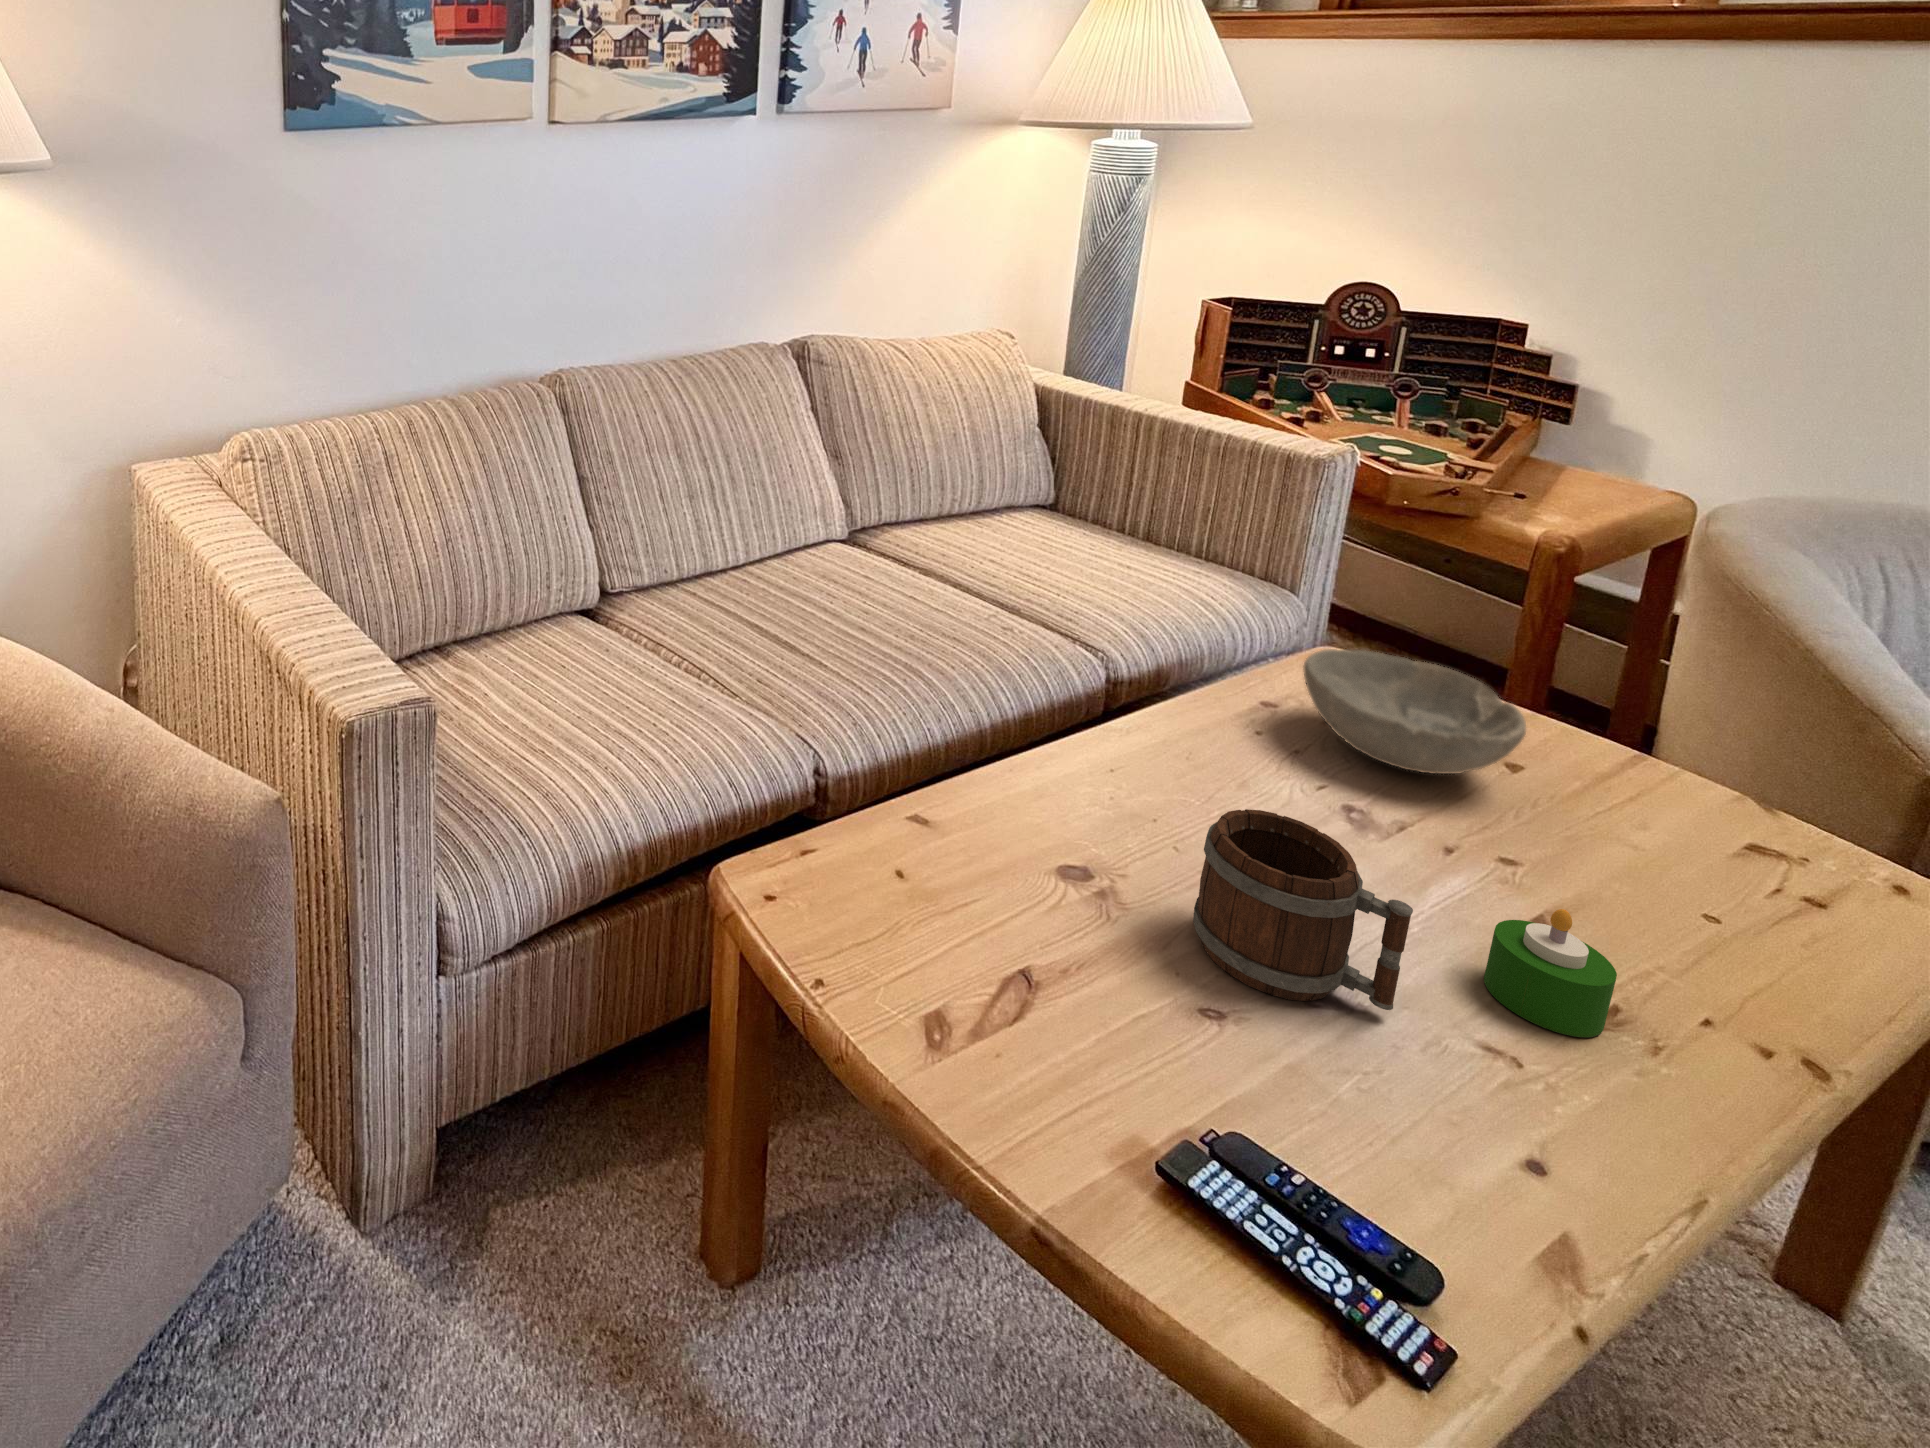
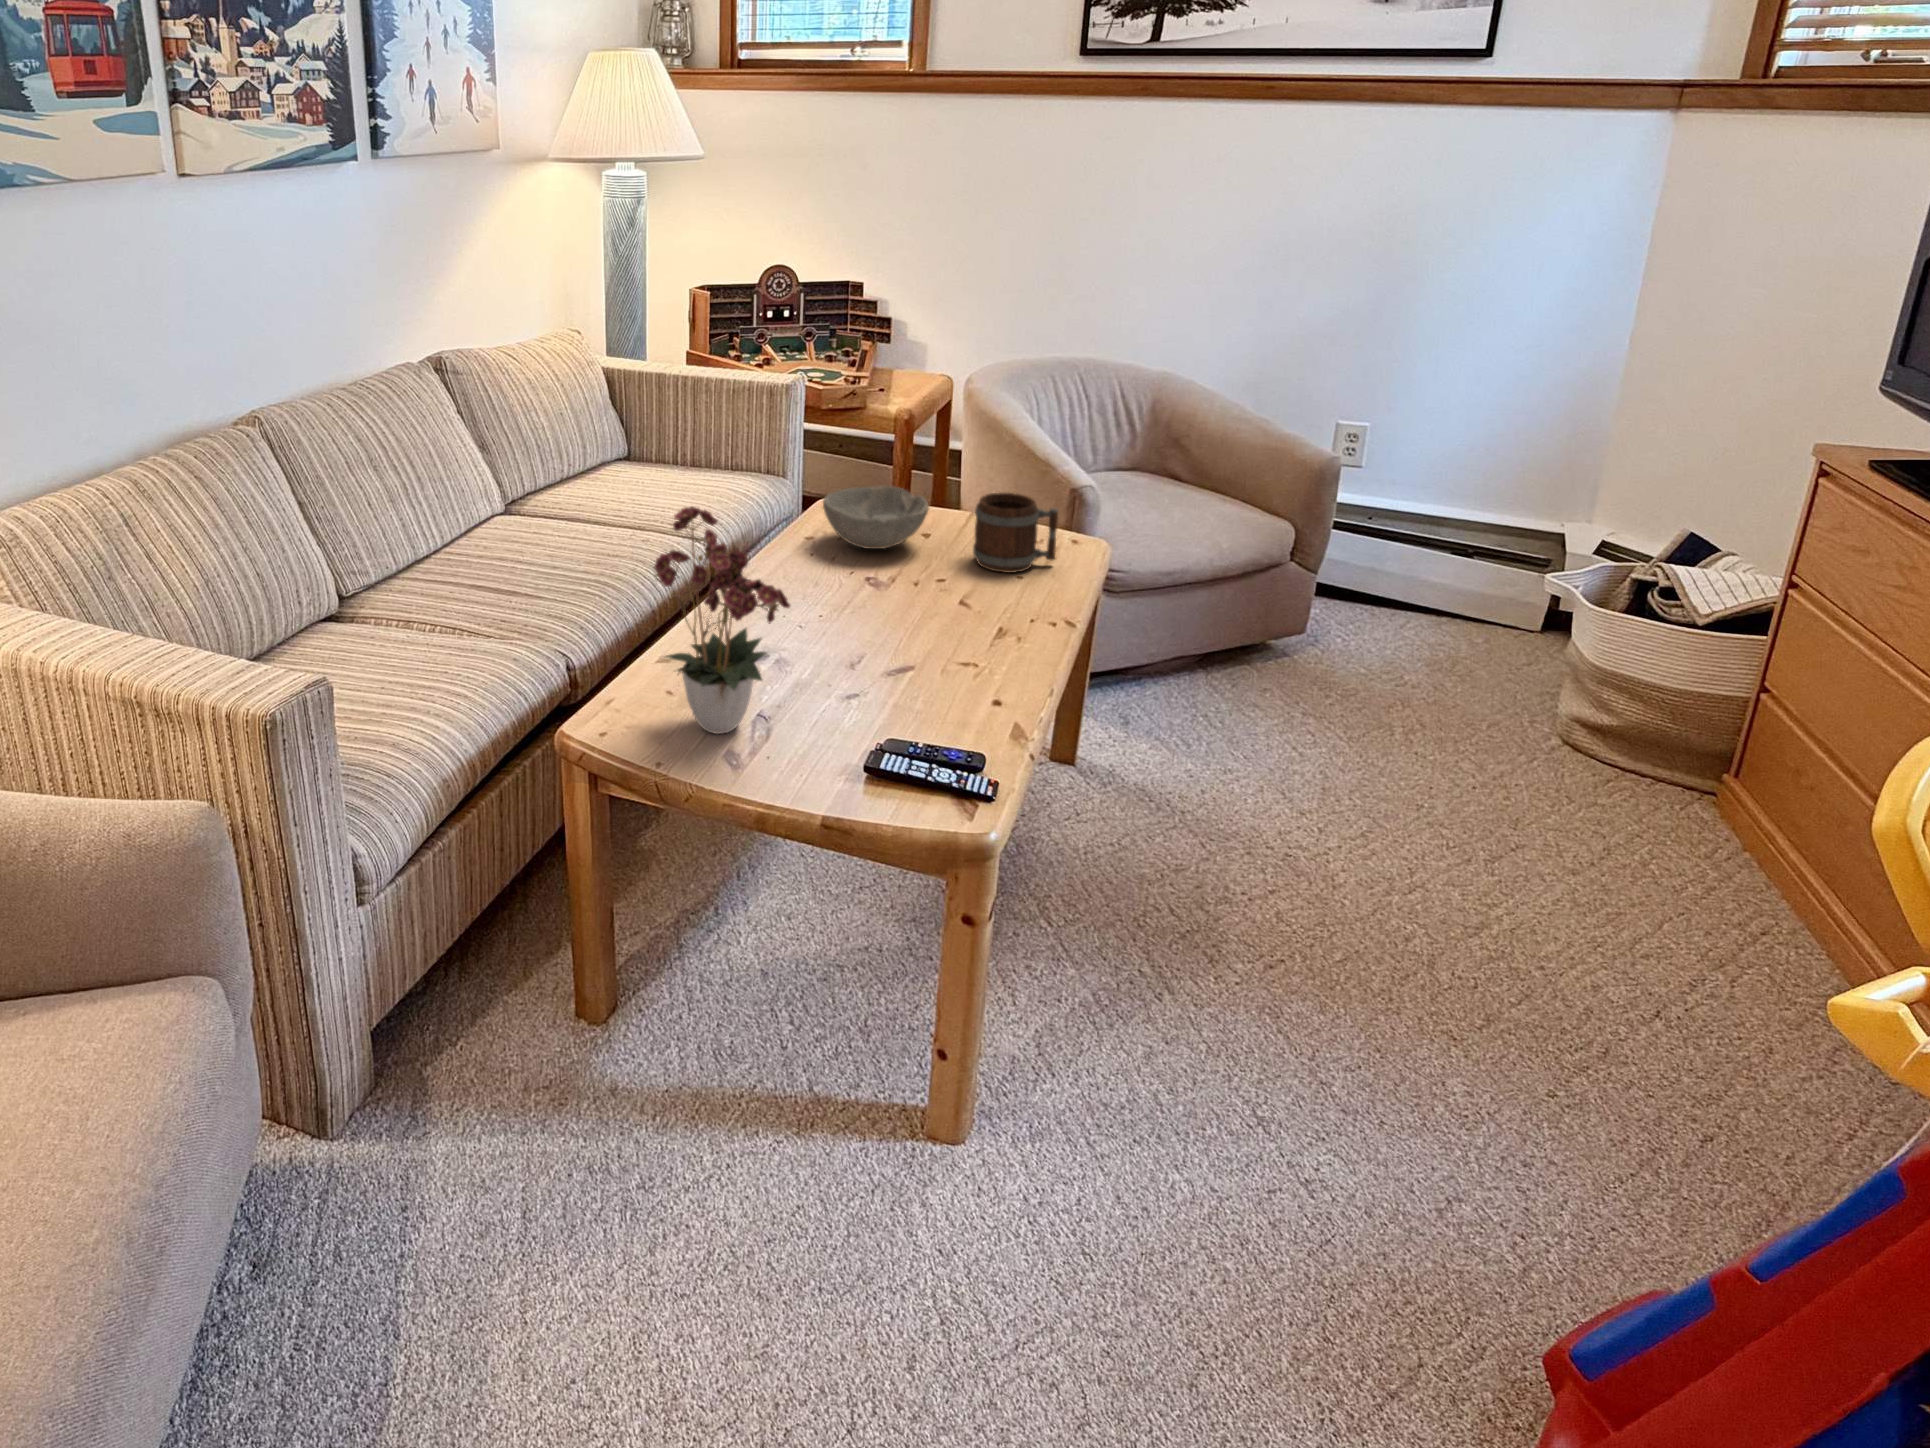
flower arrangement: none [872,620,1110,992] -> present [654,507,791,734]
mug: present [1193,809,1413,1010] -> present [973,493,1058,573]
candle: present [1484,909,1617,1037] -> none [944,576,994,640]

